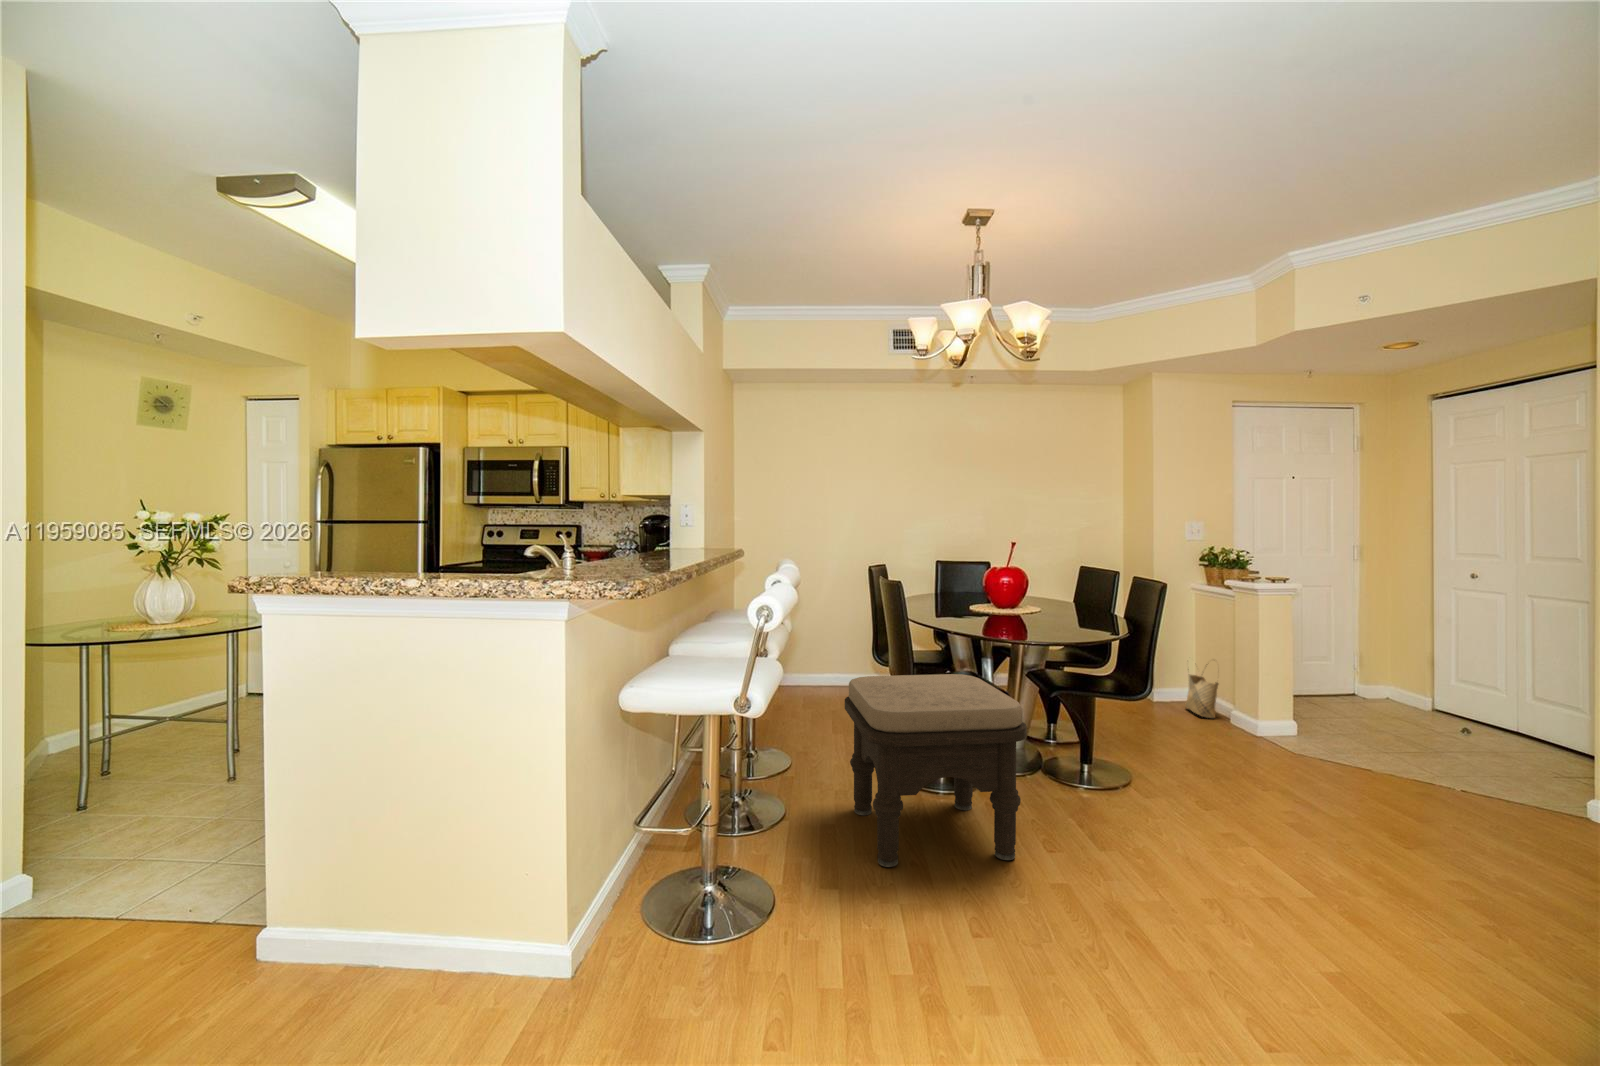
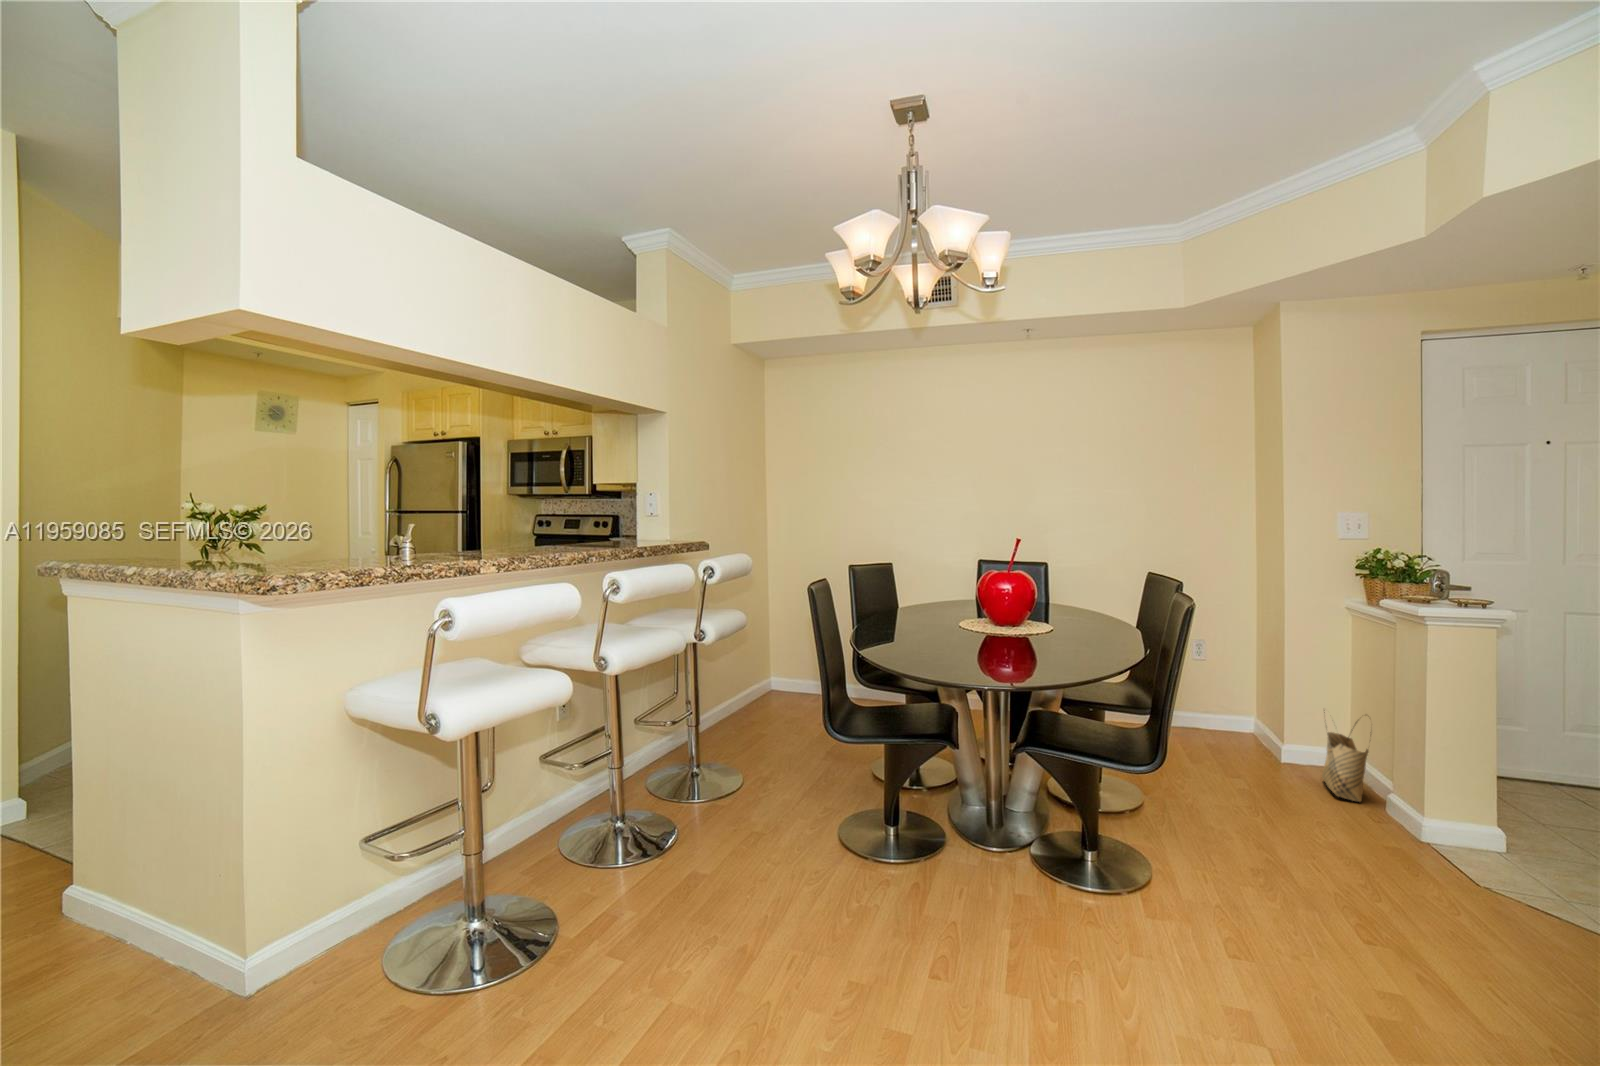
ottoman: present [845,674,1027,867] -> none [646,705,879,985]

